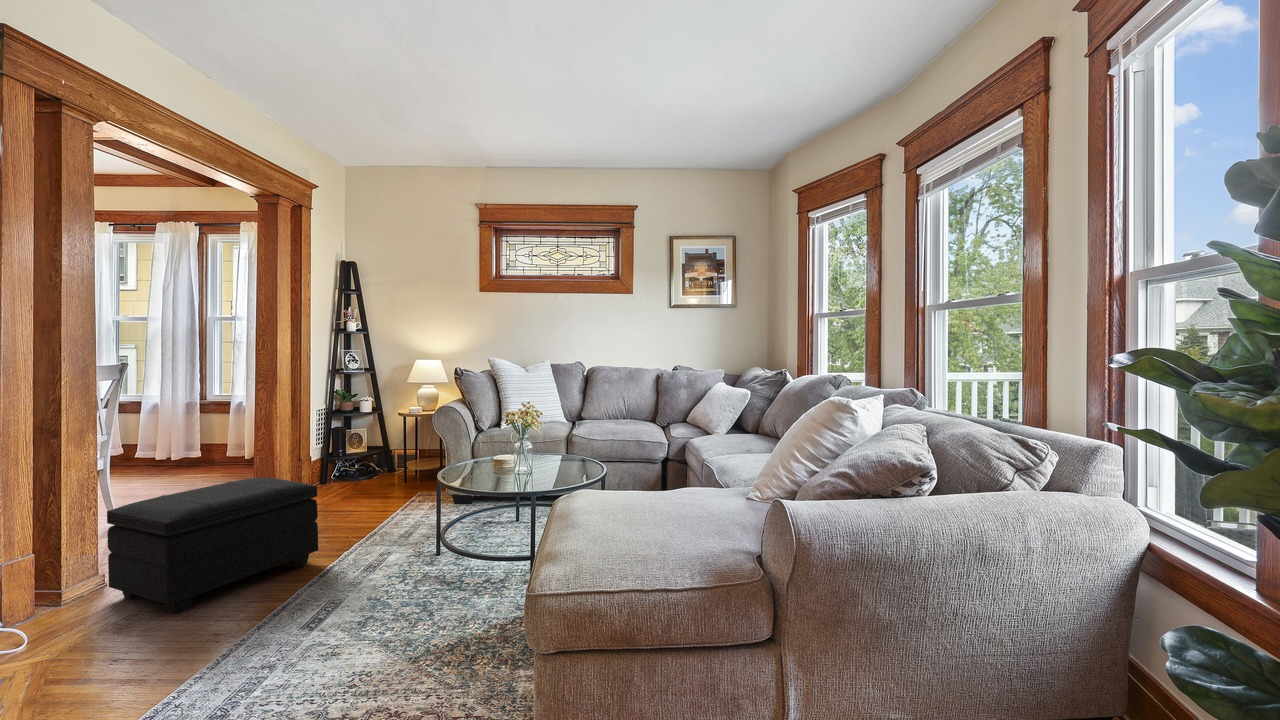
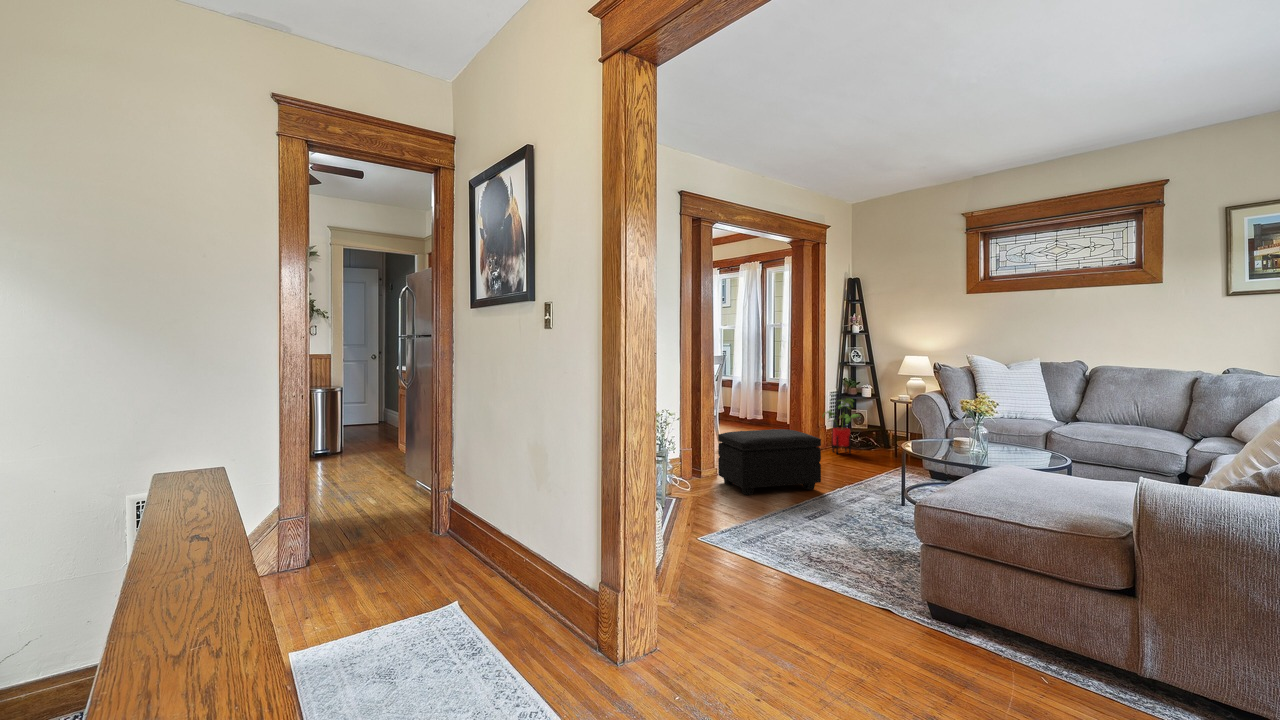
house plant: none [307,417,364,494] -> present [822,398,860,454]

